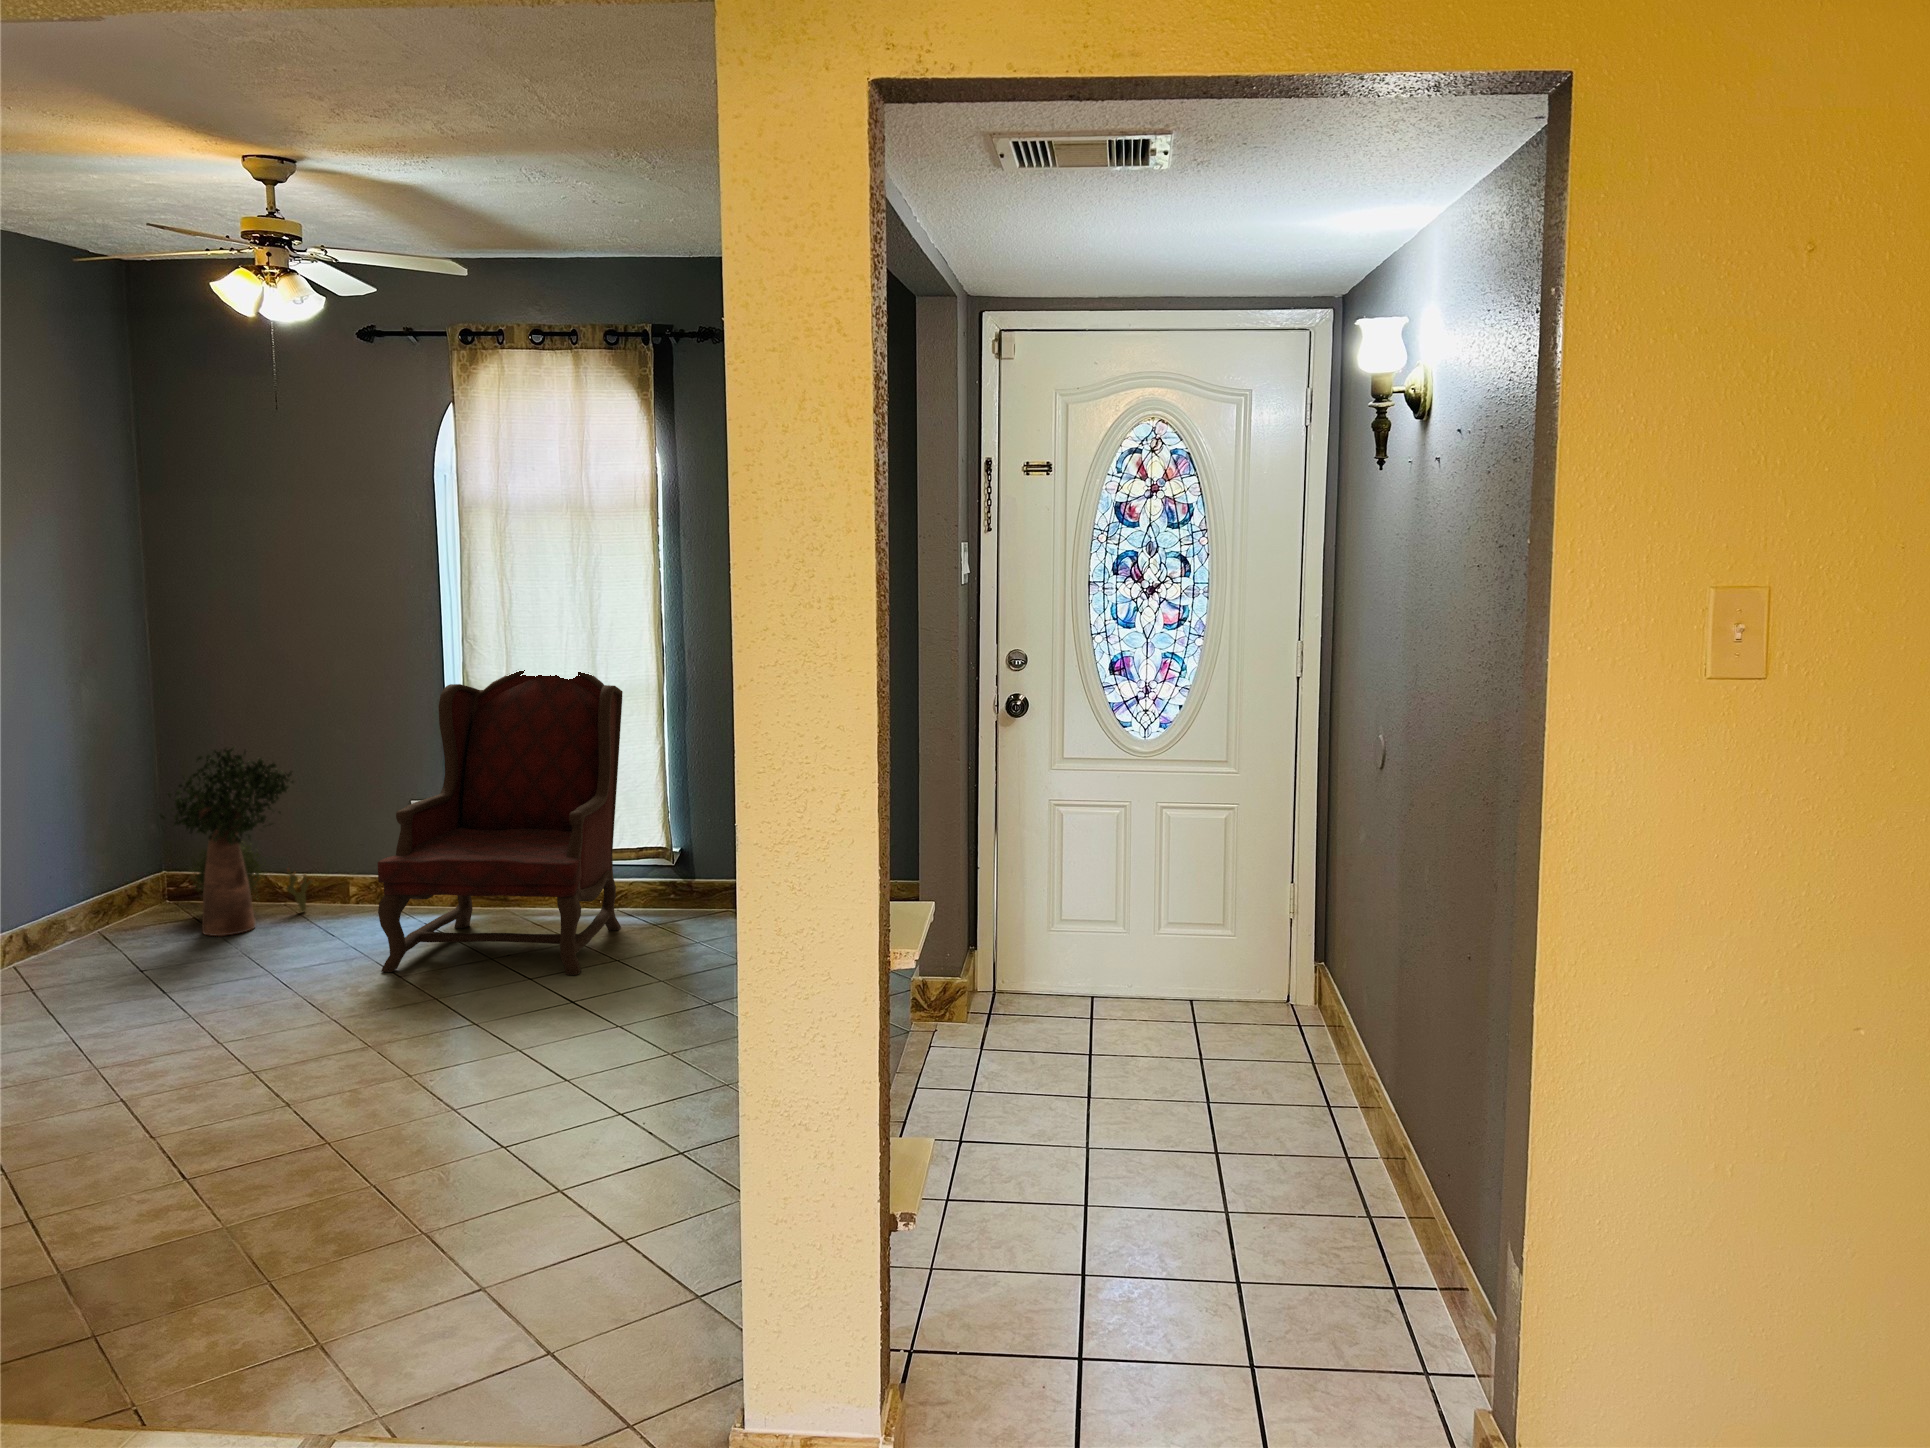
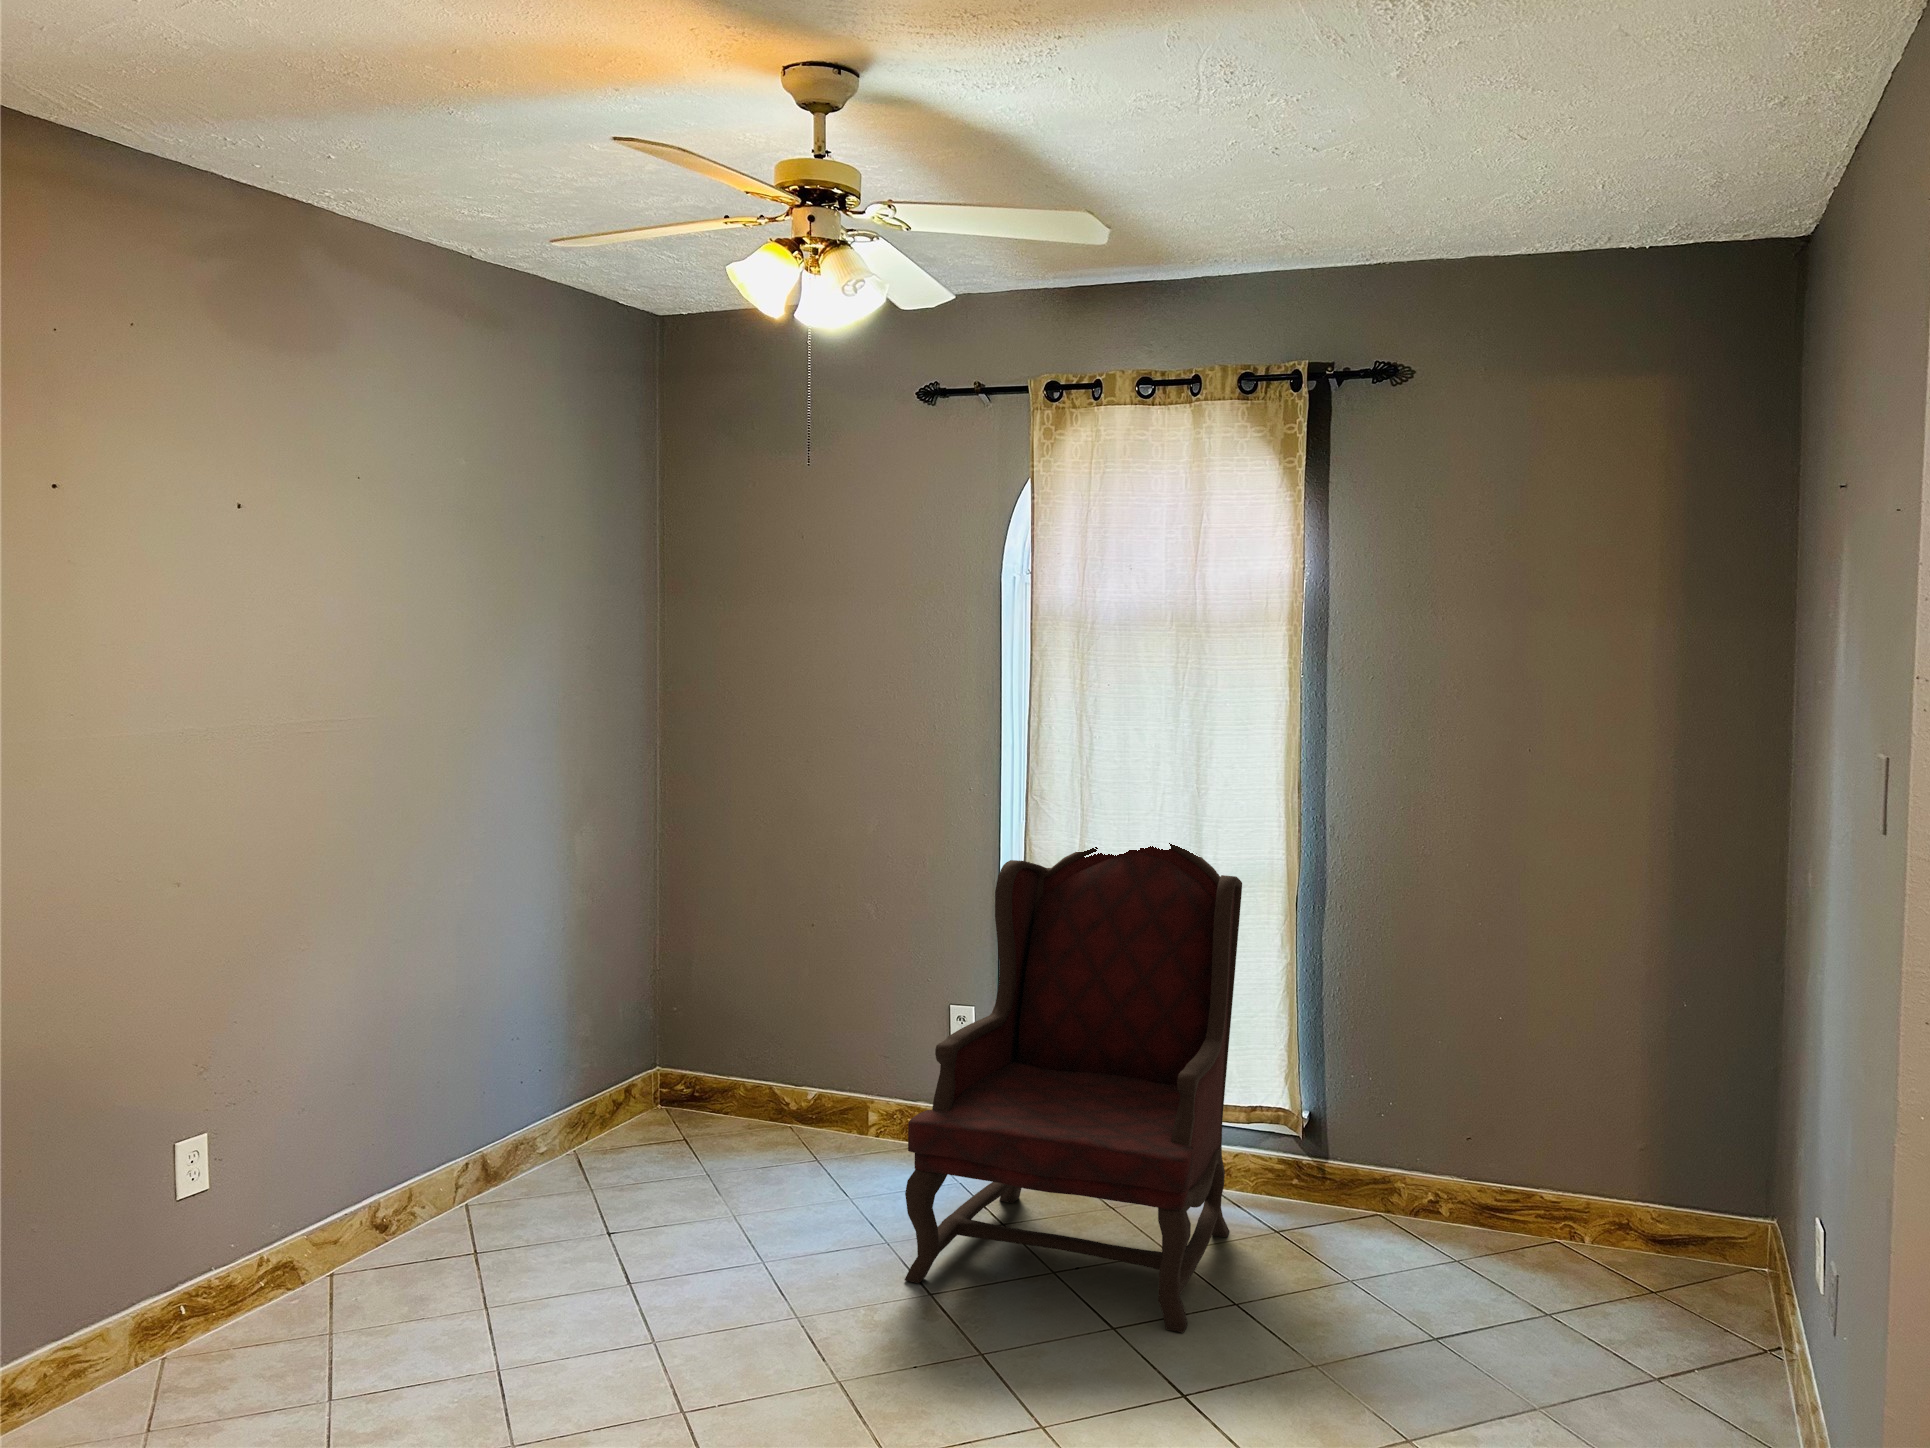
potted plant: present [160,747,313,936] -> none [648,921,826,1176]

